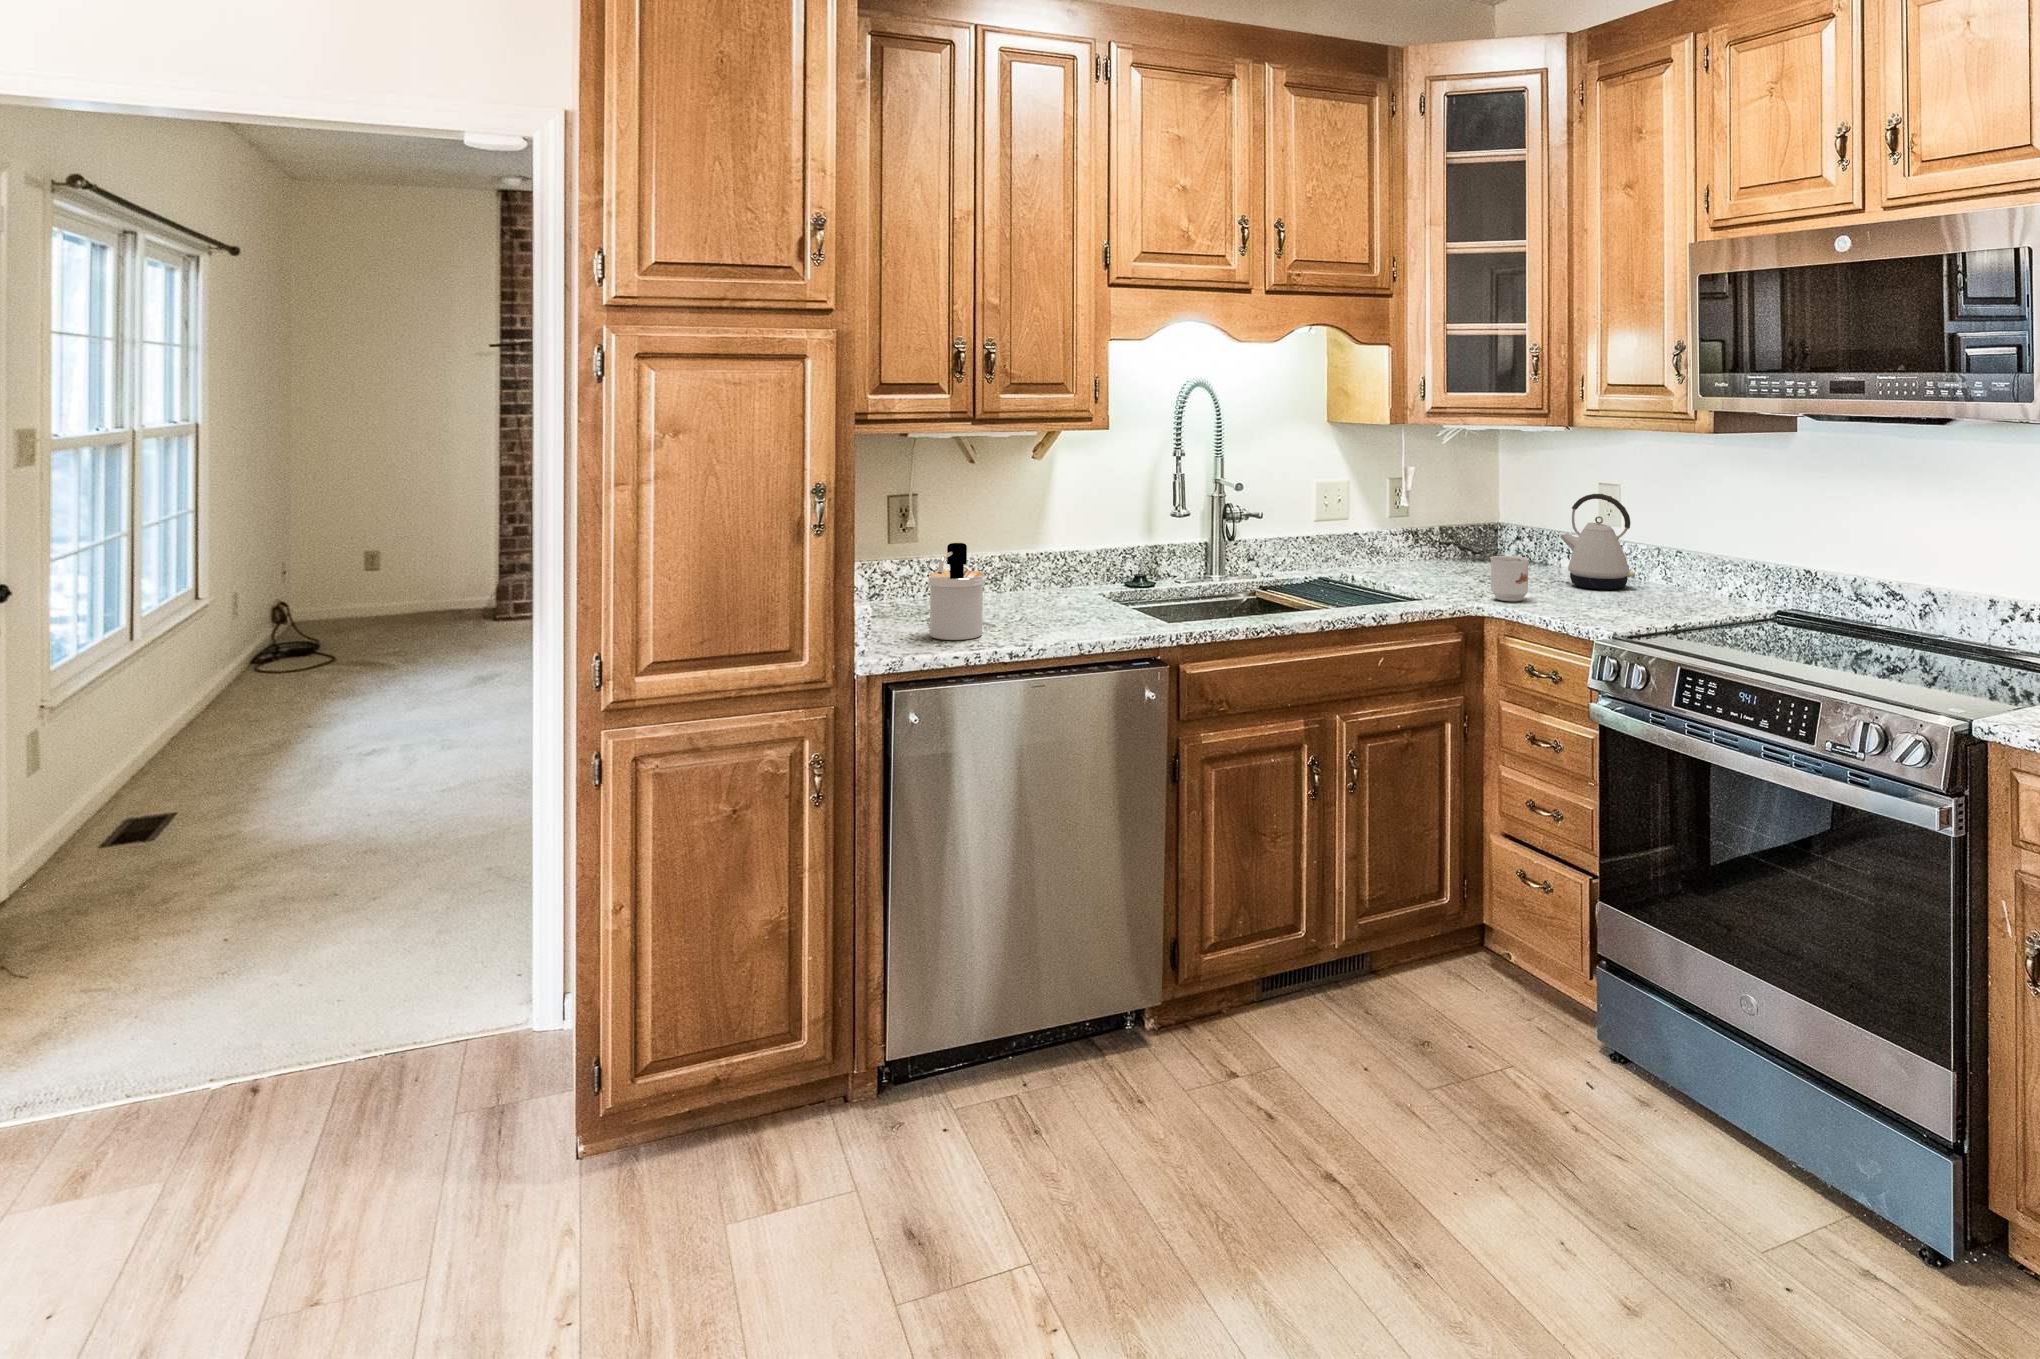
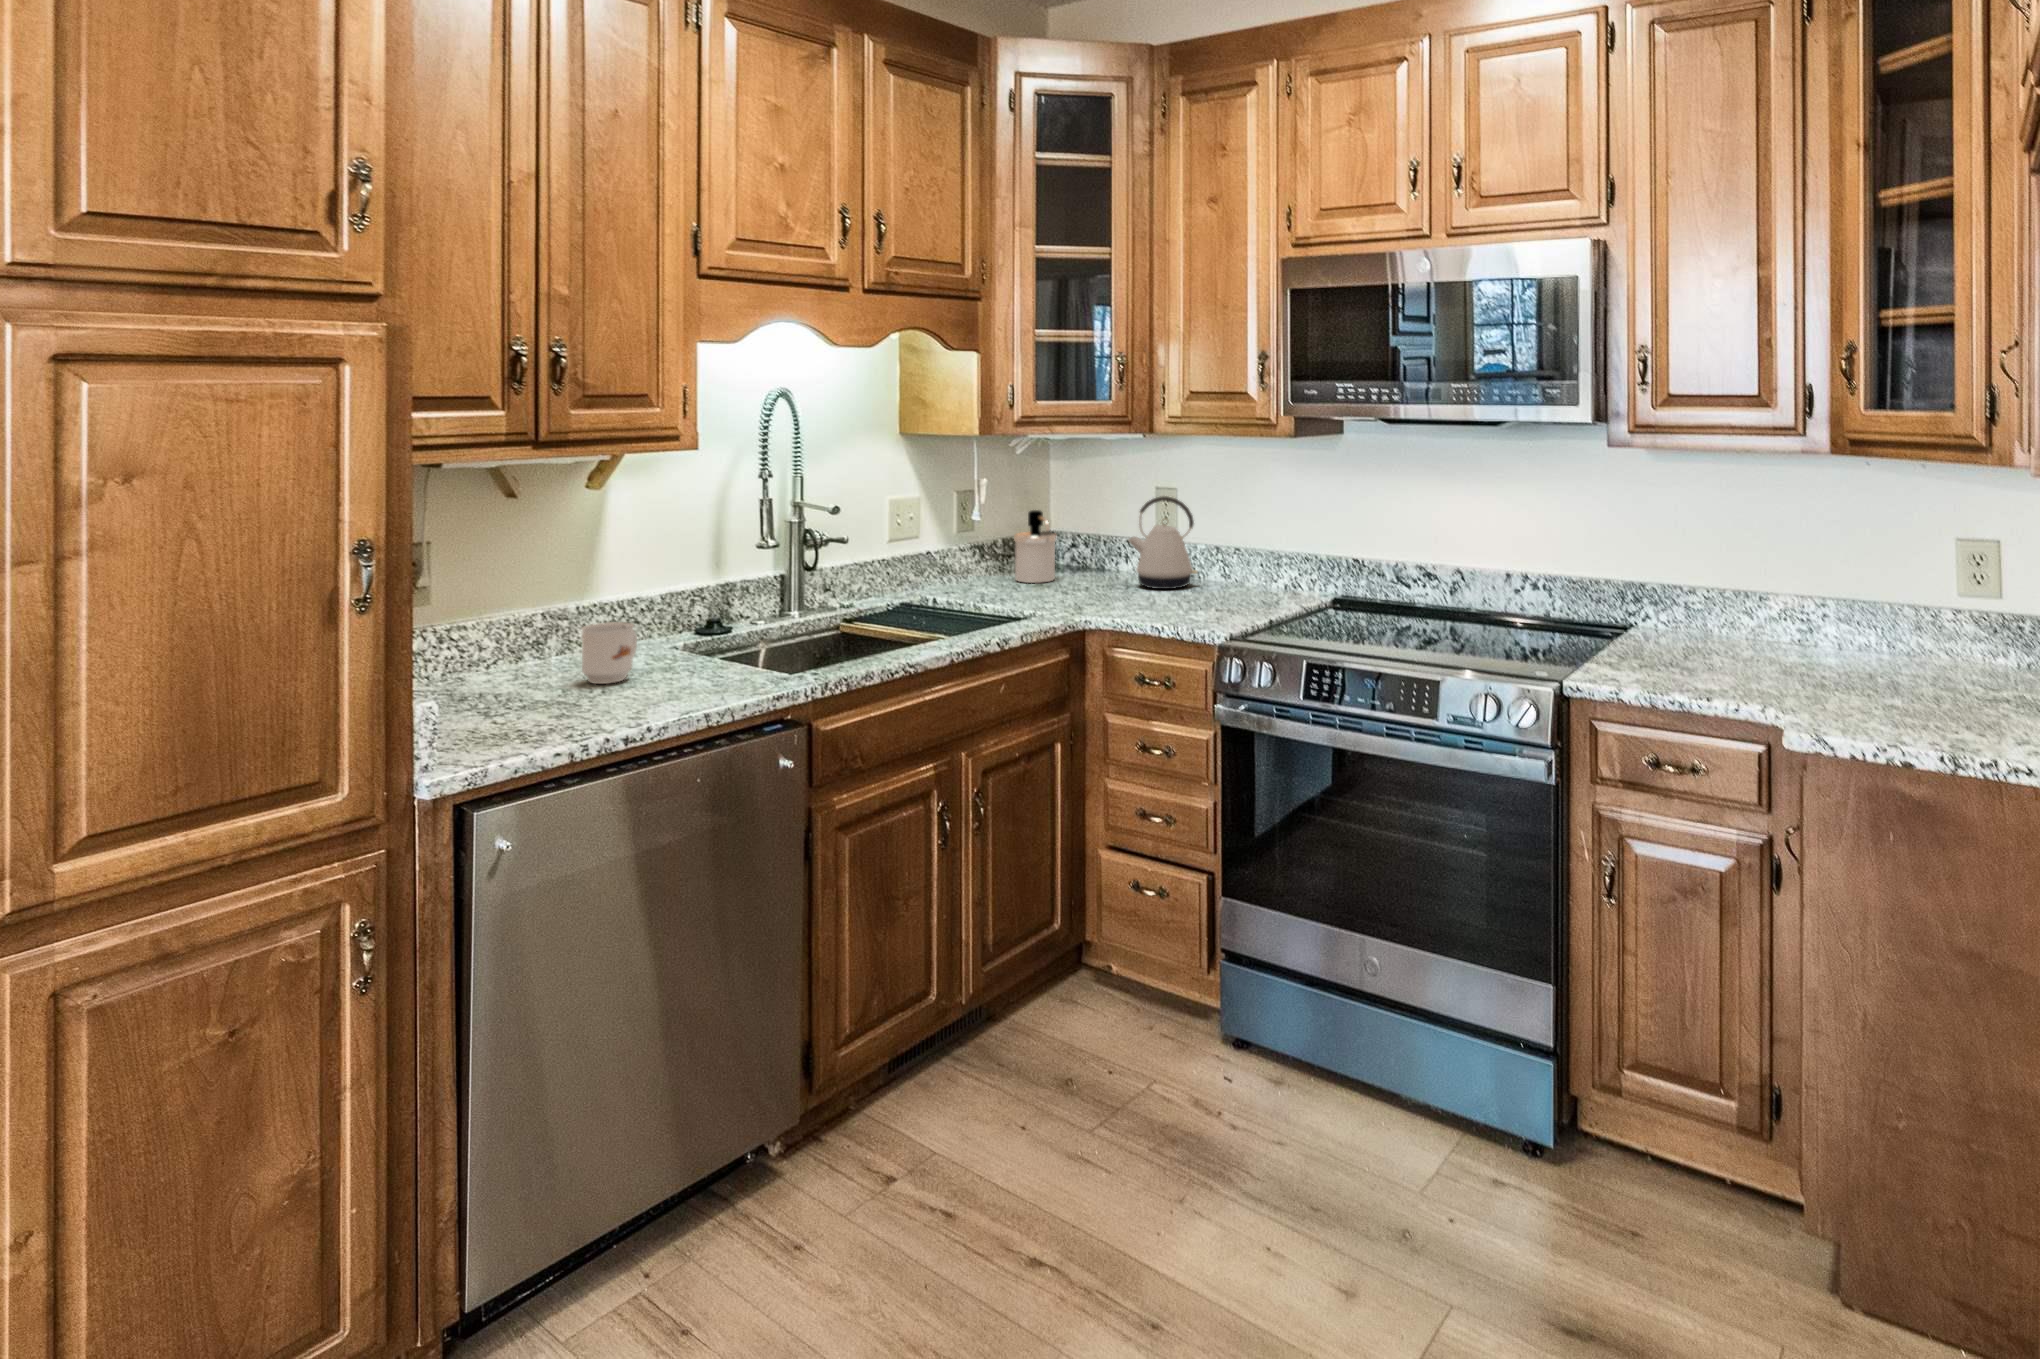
soap dispenser: present [928,543,985,640] -> present [1014,510,1057,583]
mug: present [1490,556,1529,602] -> present [582,622,637,684]

